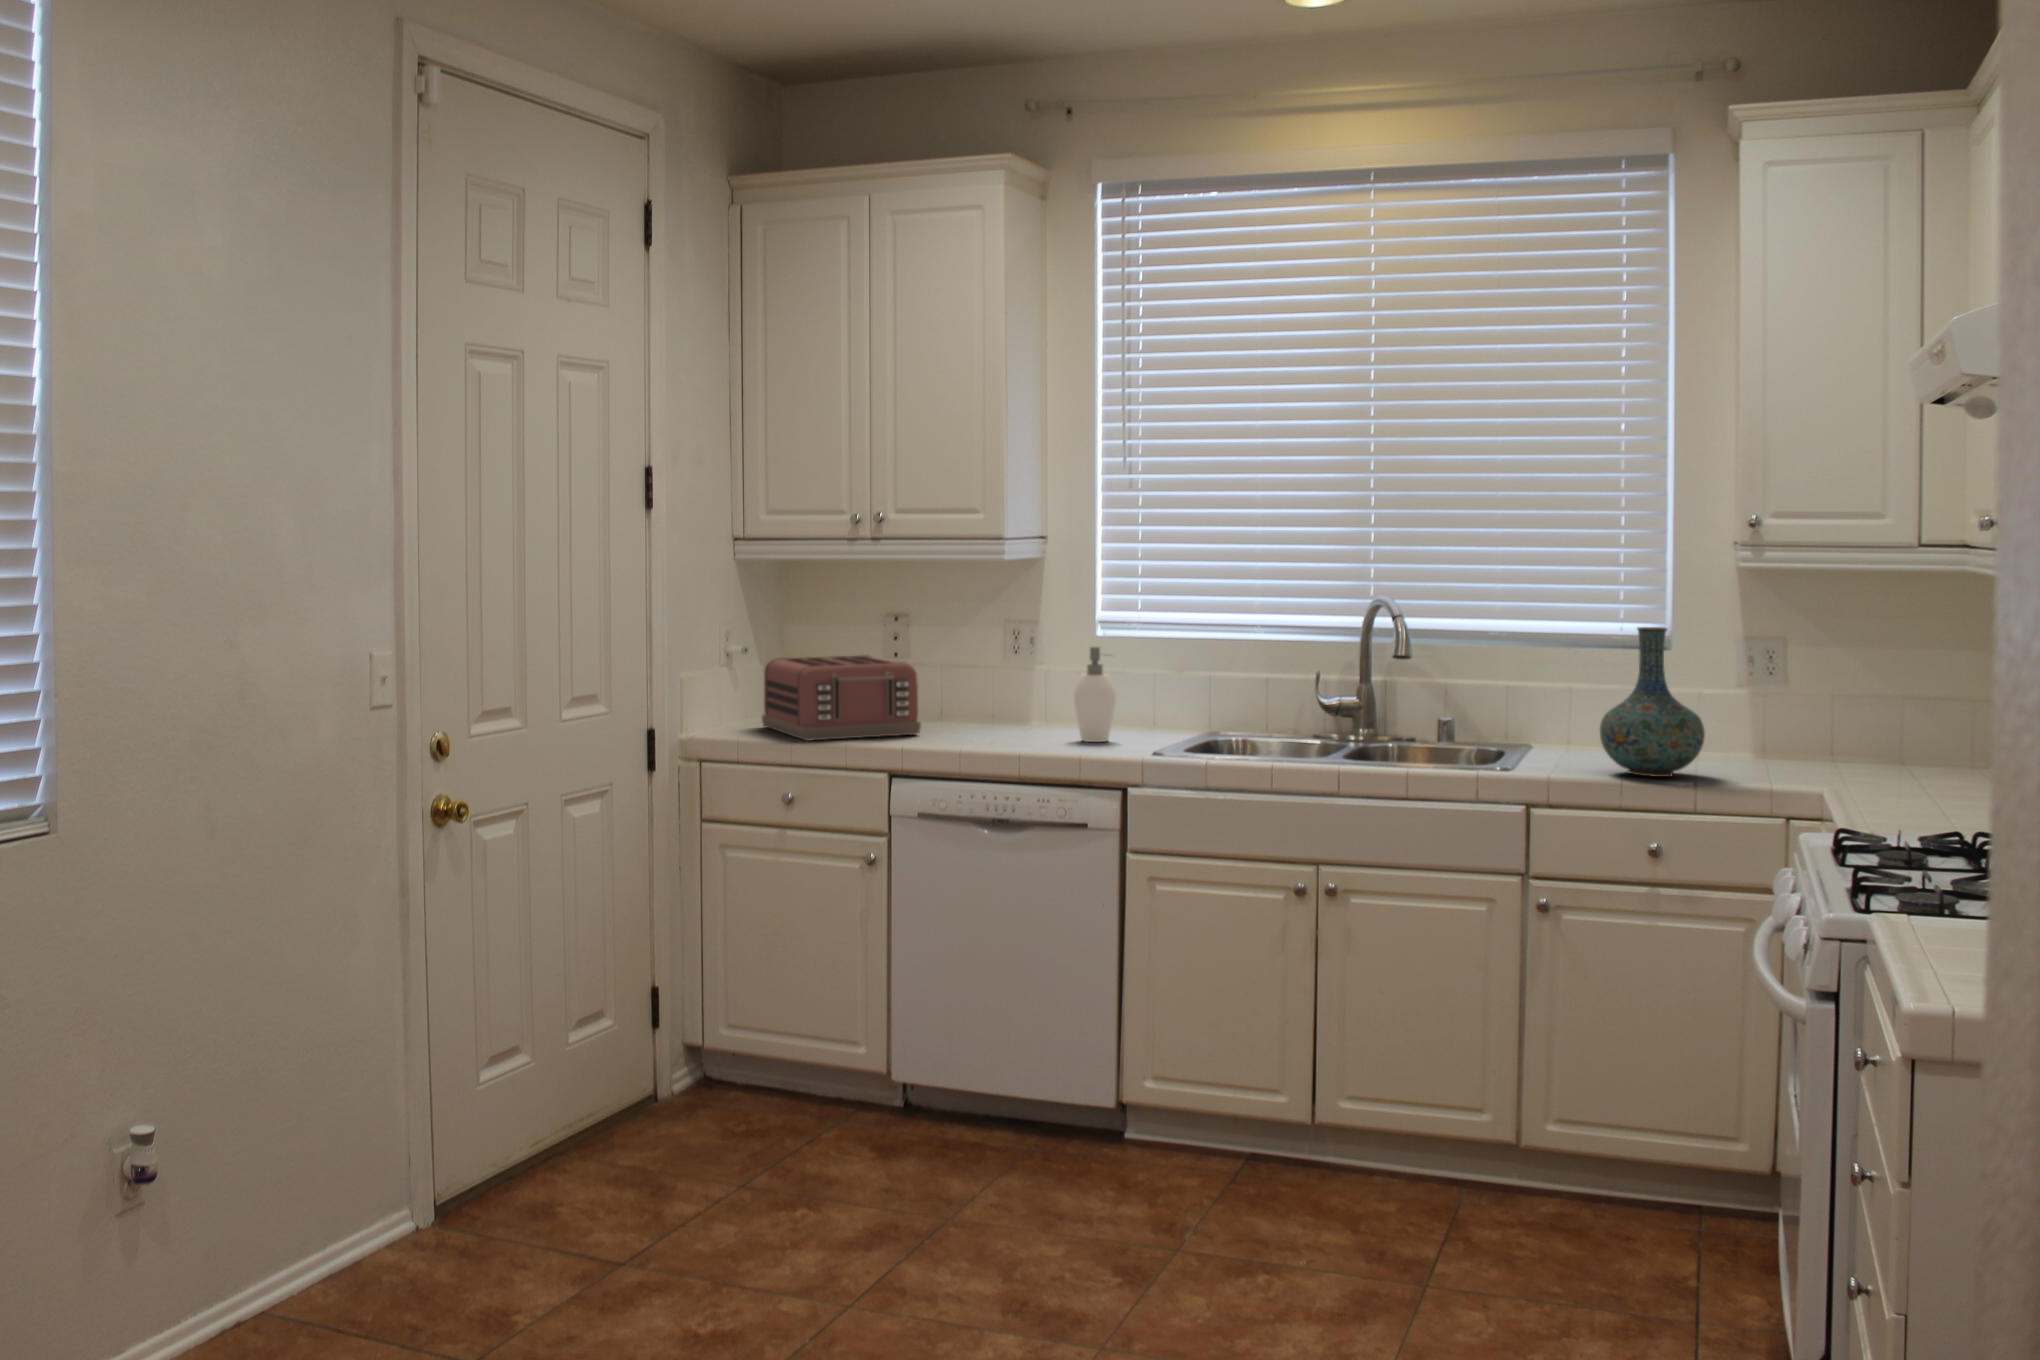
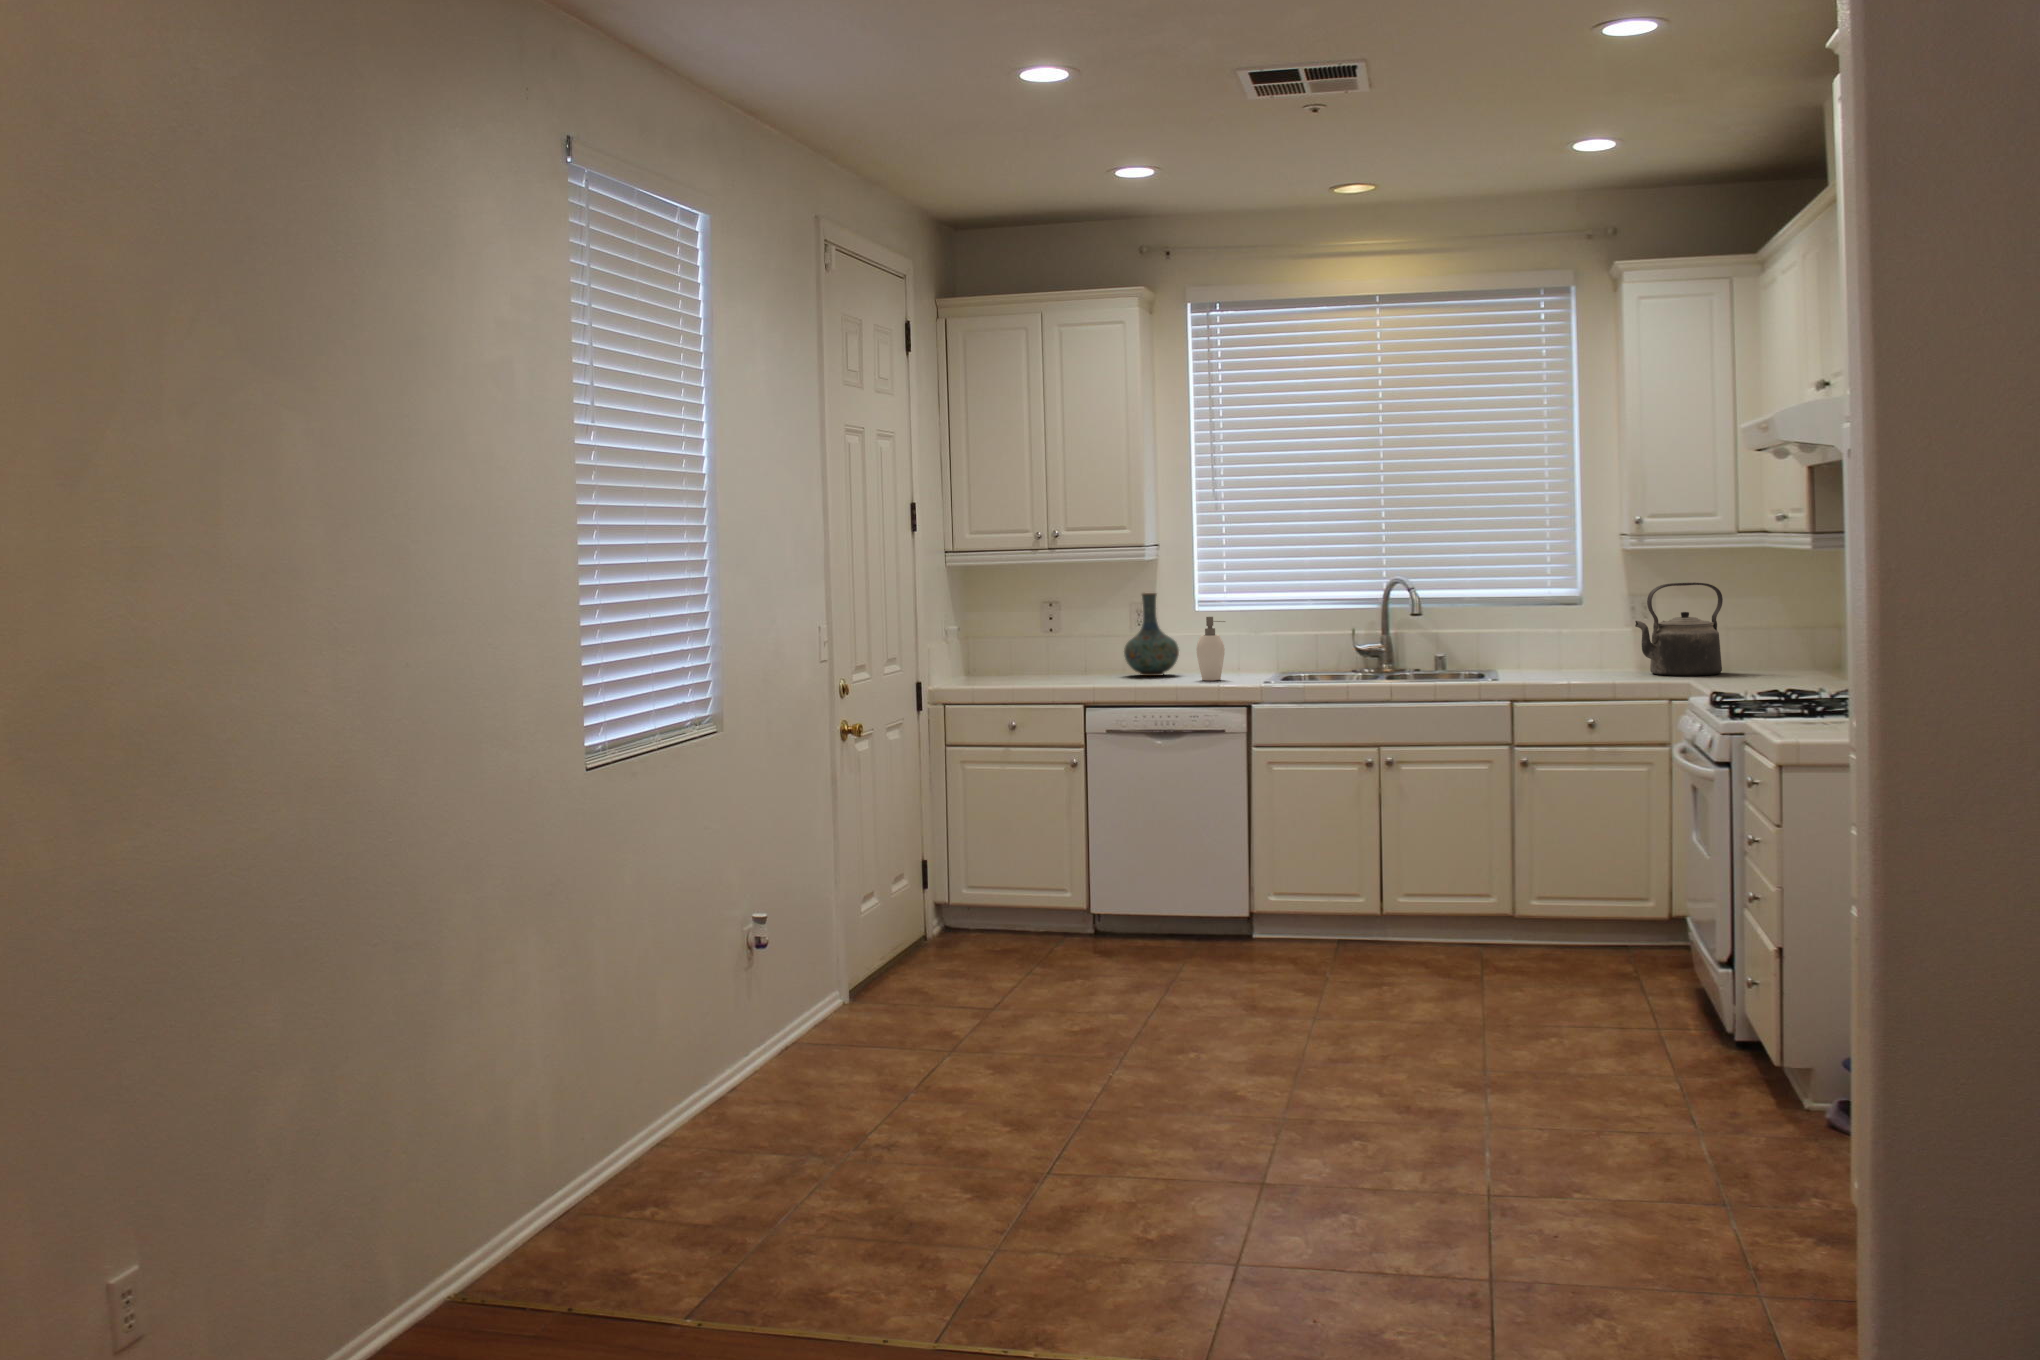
kettle: none [1746,625,1893,776] -> present [1635,582,1723,676]
vase: present [1600,627,1705,777] -> present [1124,593,1179,676]
toaster: present [762,655,921,741] -> none [972,631,1090,688]

